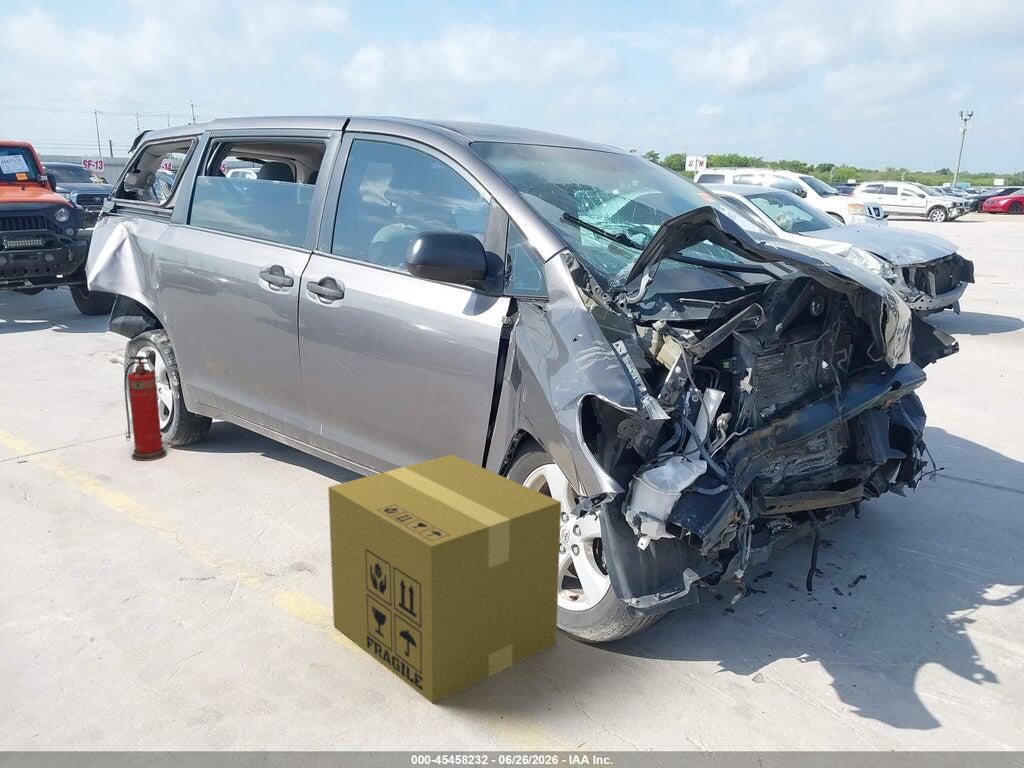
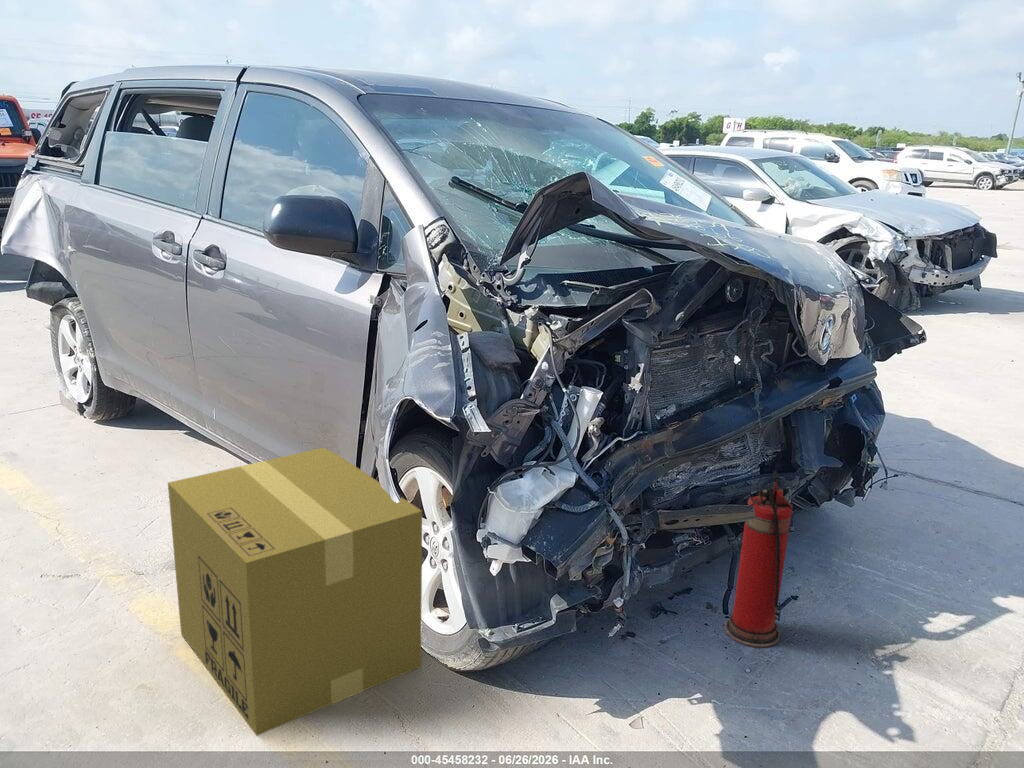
fire extinguisher: present [124,356,167,461] -> present [724,471,792,647]

